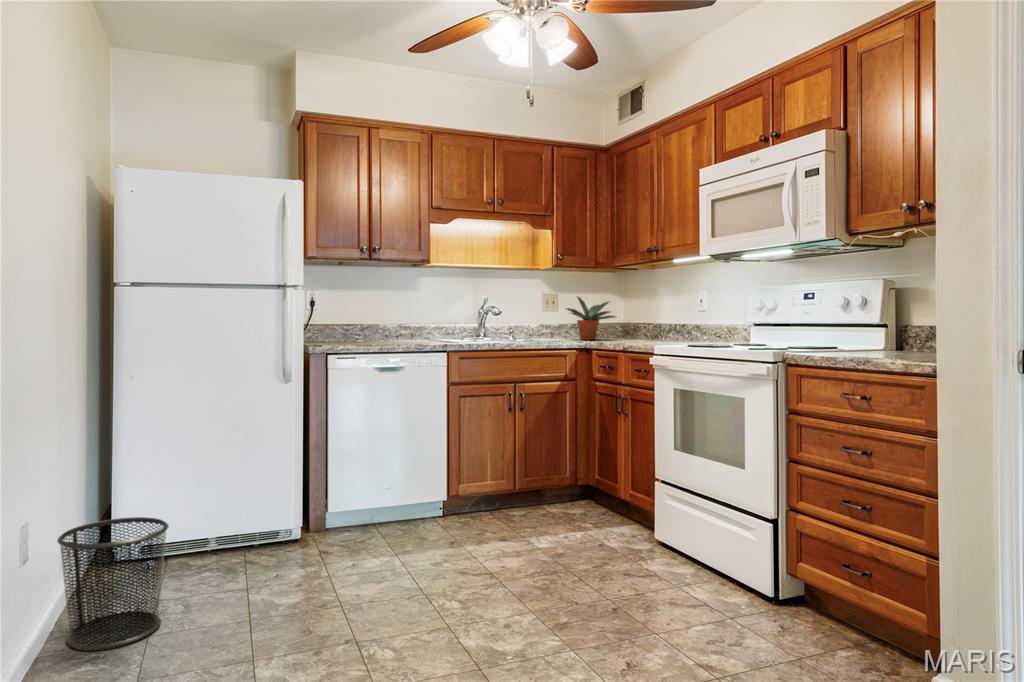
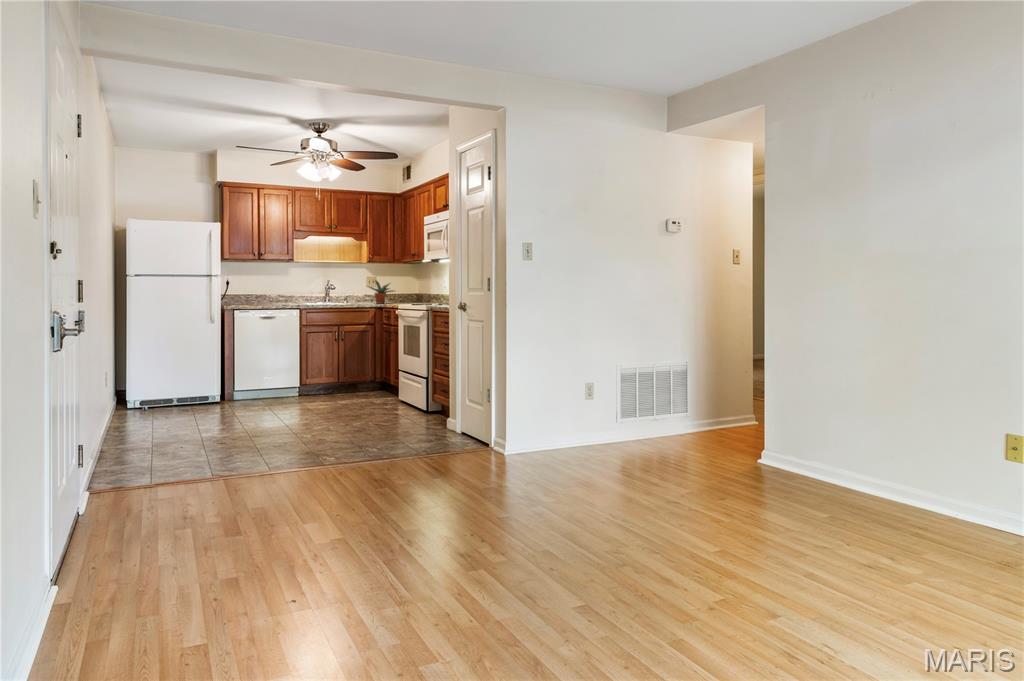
waste bin: present [57,517,169,650] -> none [117,377,162,424]

